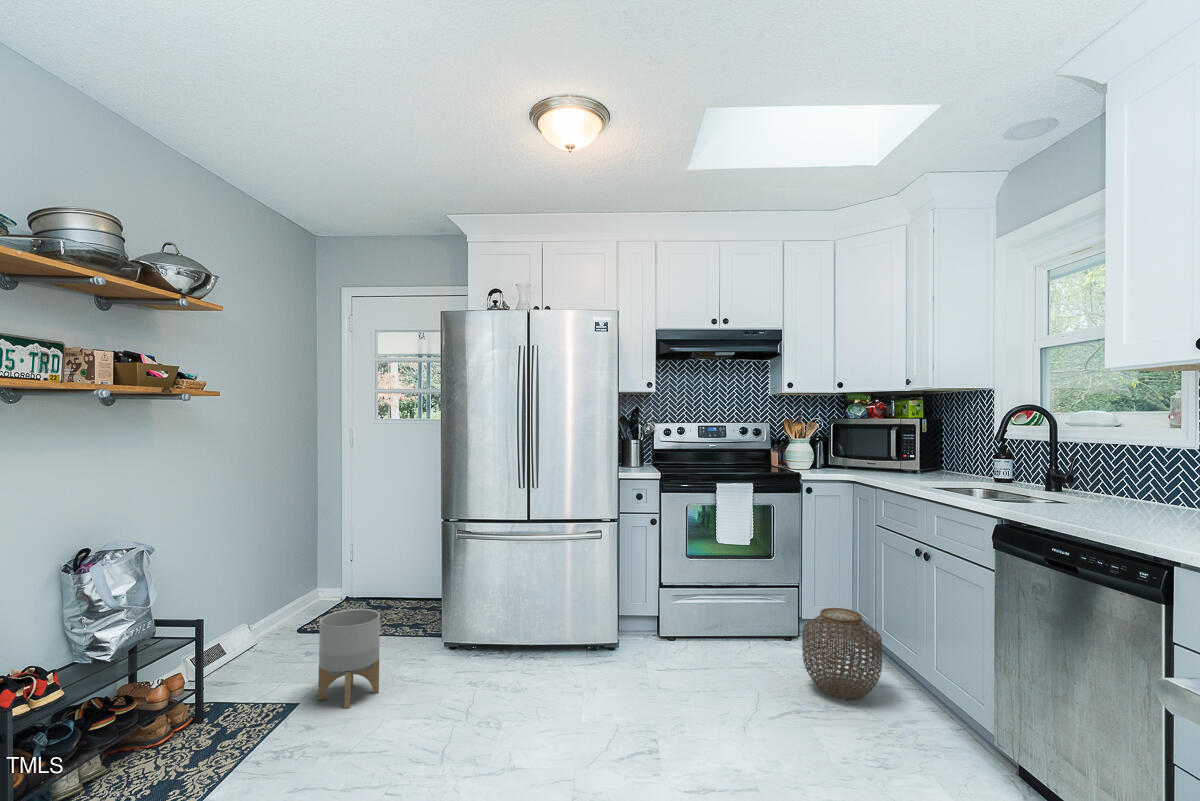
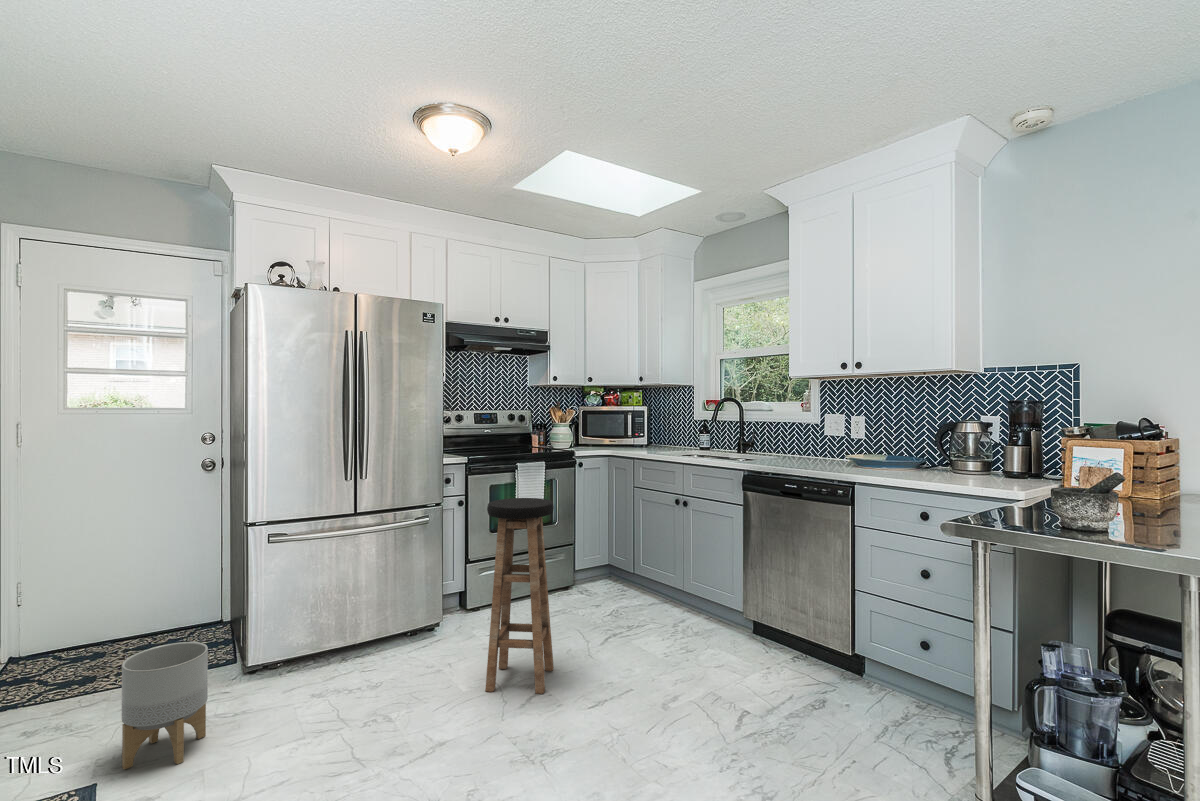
bar stool: none [600,520,690,752] -> present [485,498,554,694]
woven basket: present [802,608,882,700] -> none [600,553,657,620]

